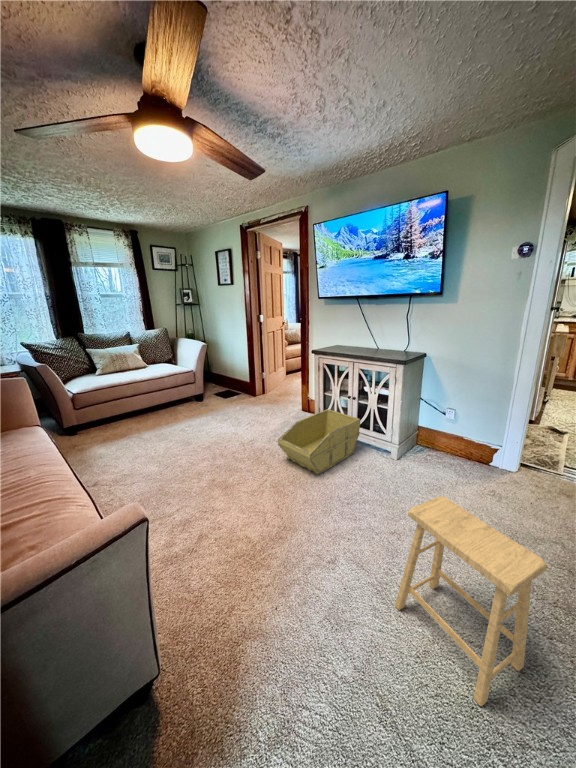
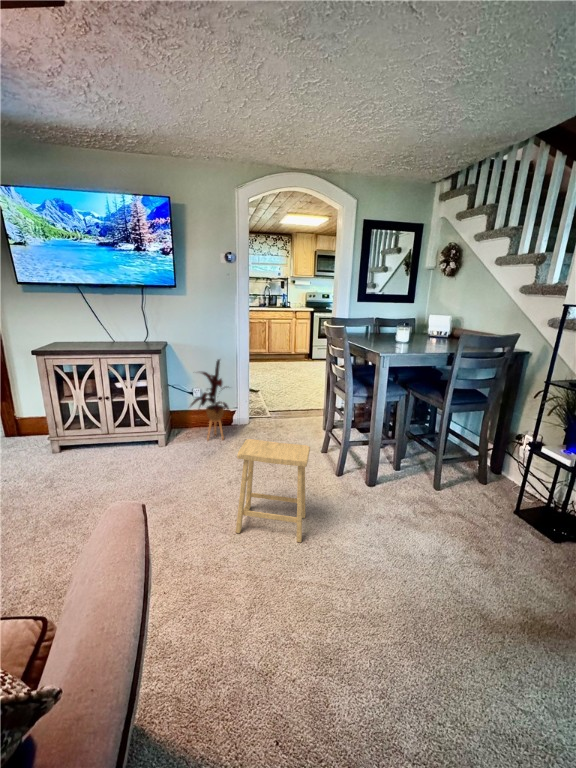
house plant: none [424,380,490,479] -> present [191,360,229,440]
storage bin: present [278,409,360,474] -> none [29,417,123,490]

